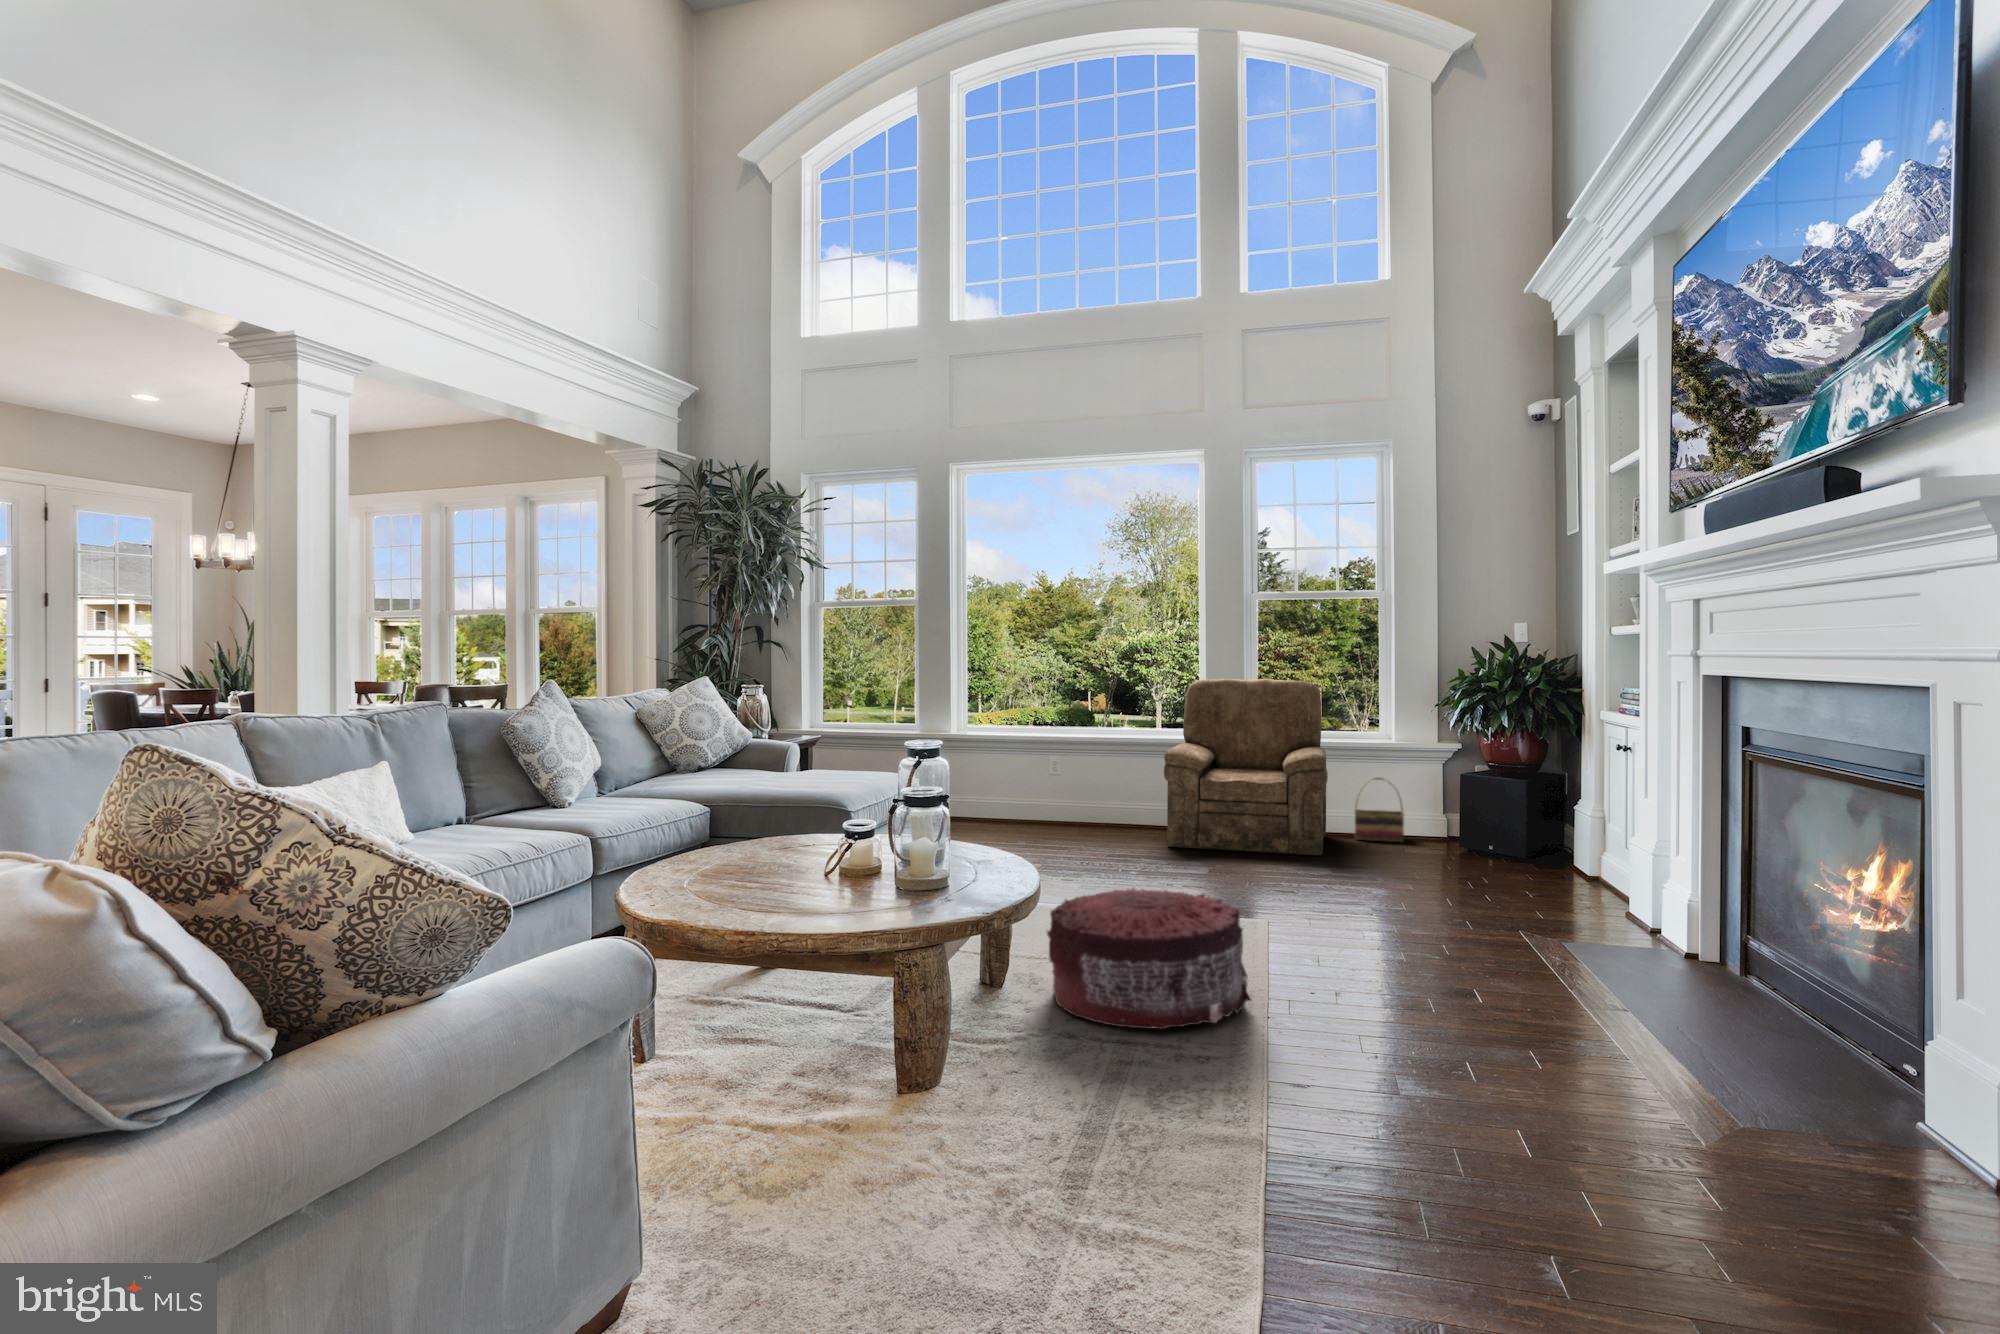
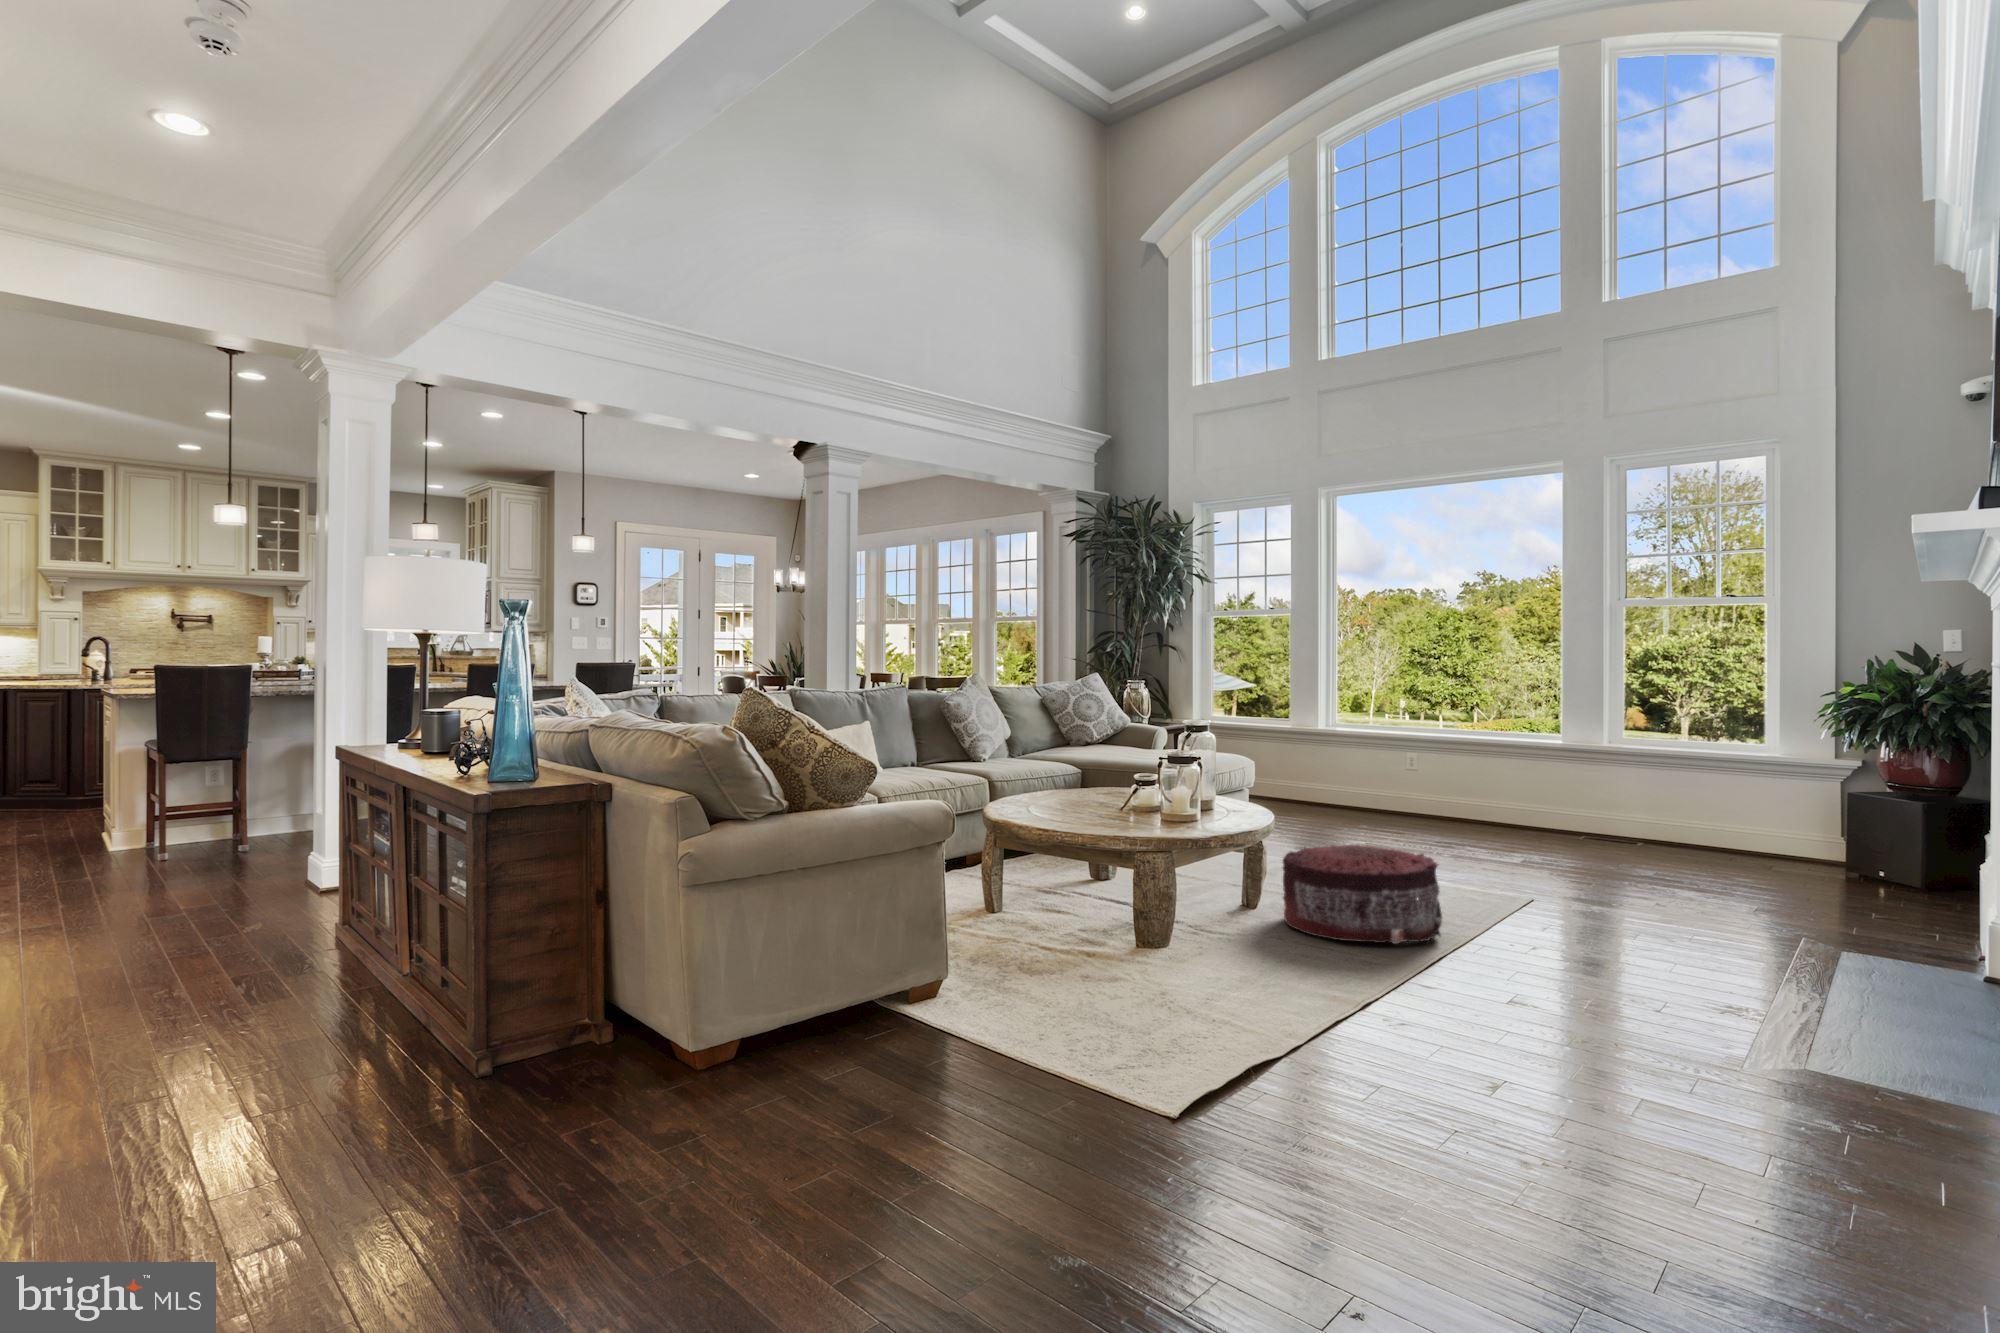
armchair: present [1164,679,1328,855] -> none [1500,686,1695,862]
basket: present [1354,777,1404,842] -> none [1725,791,1788,861]

